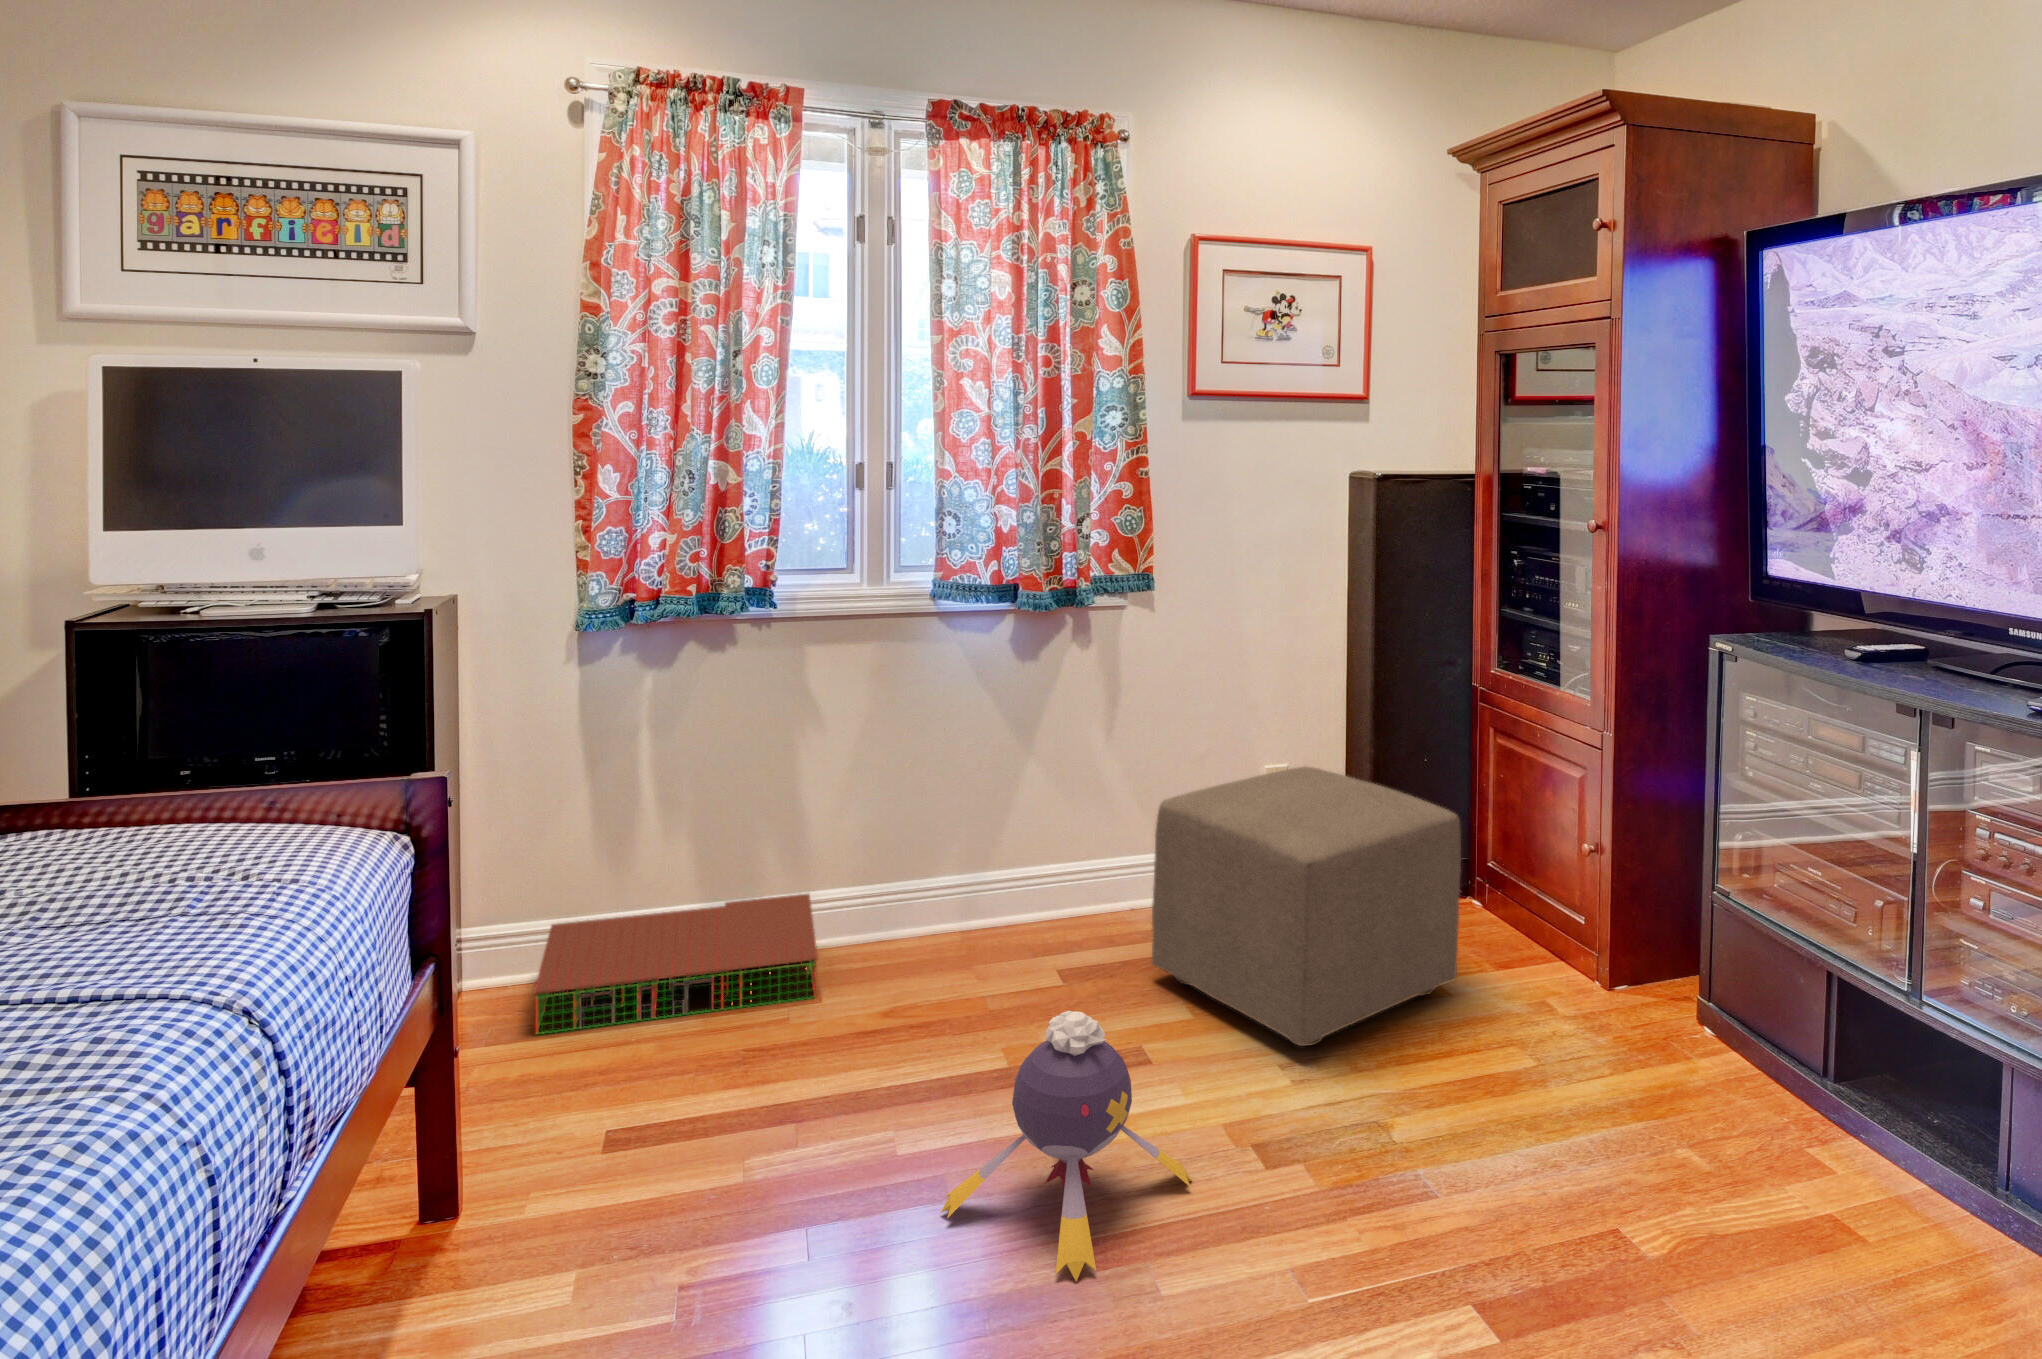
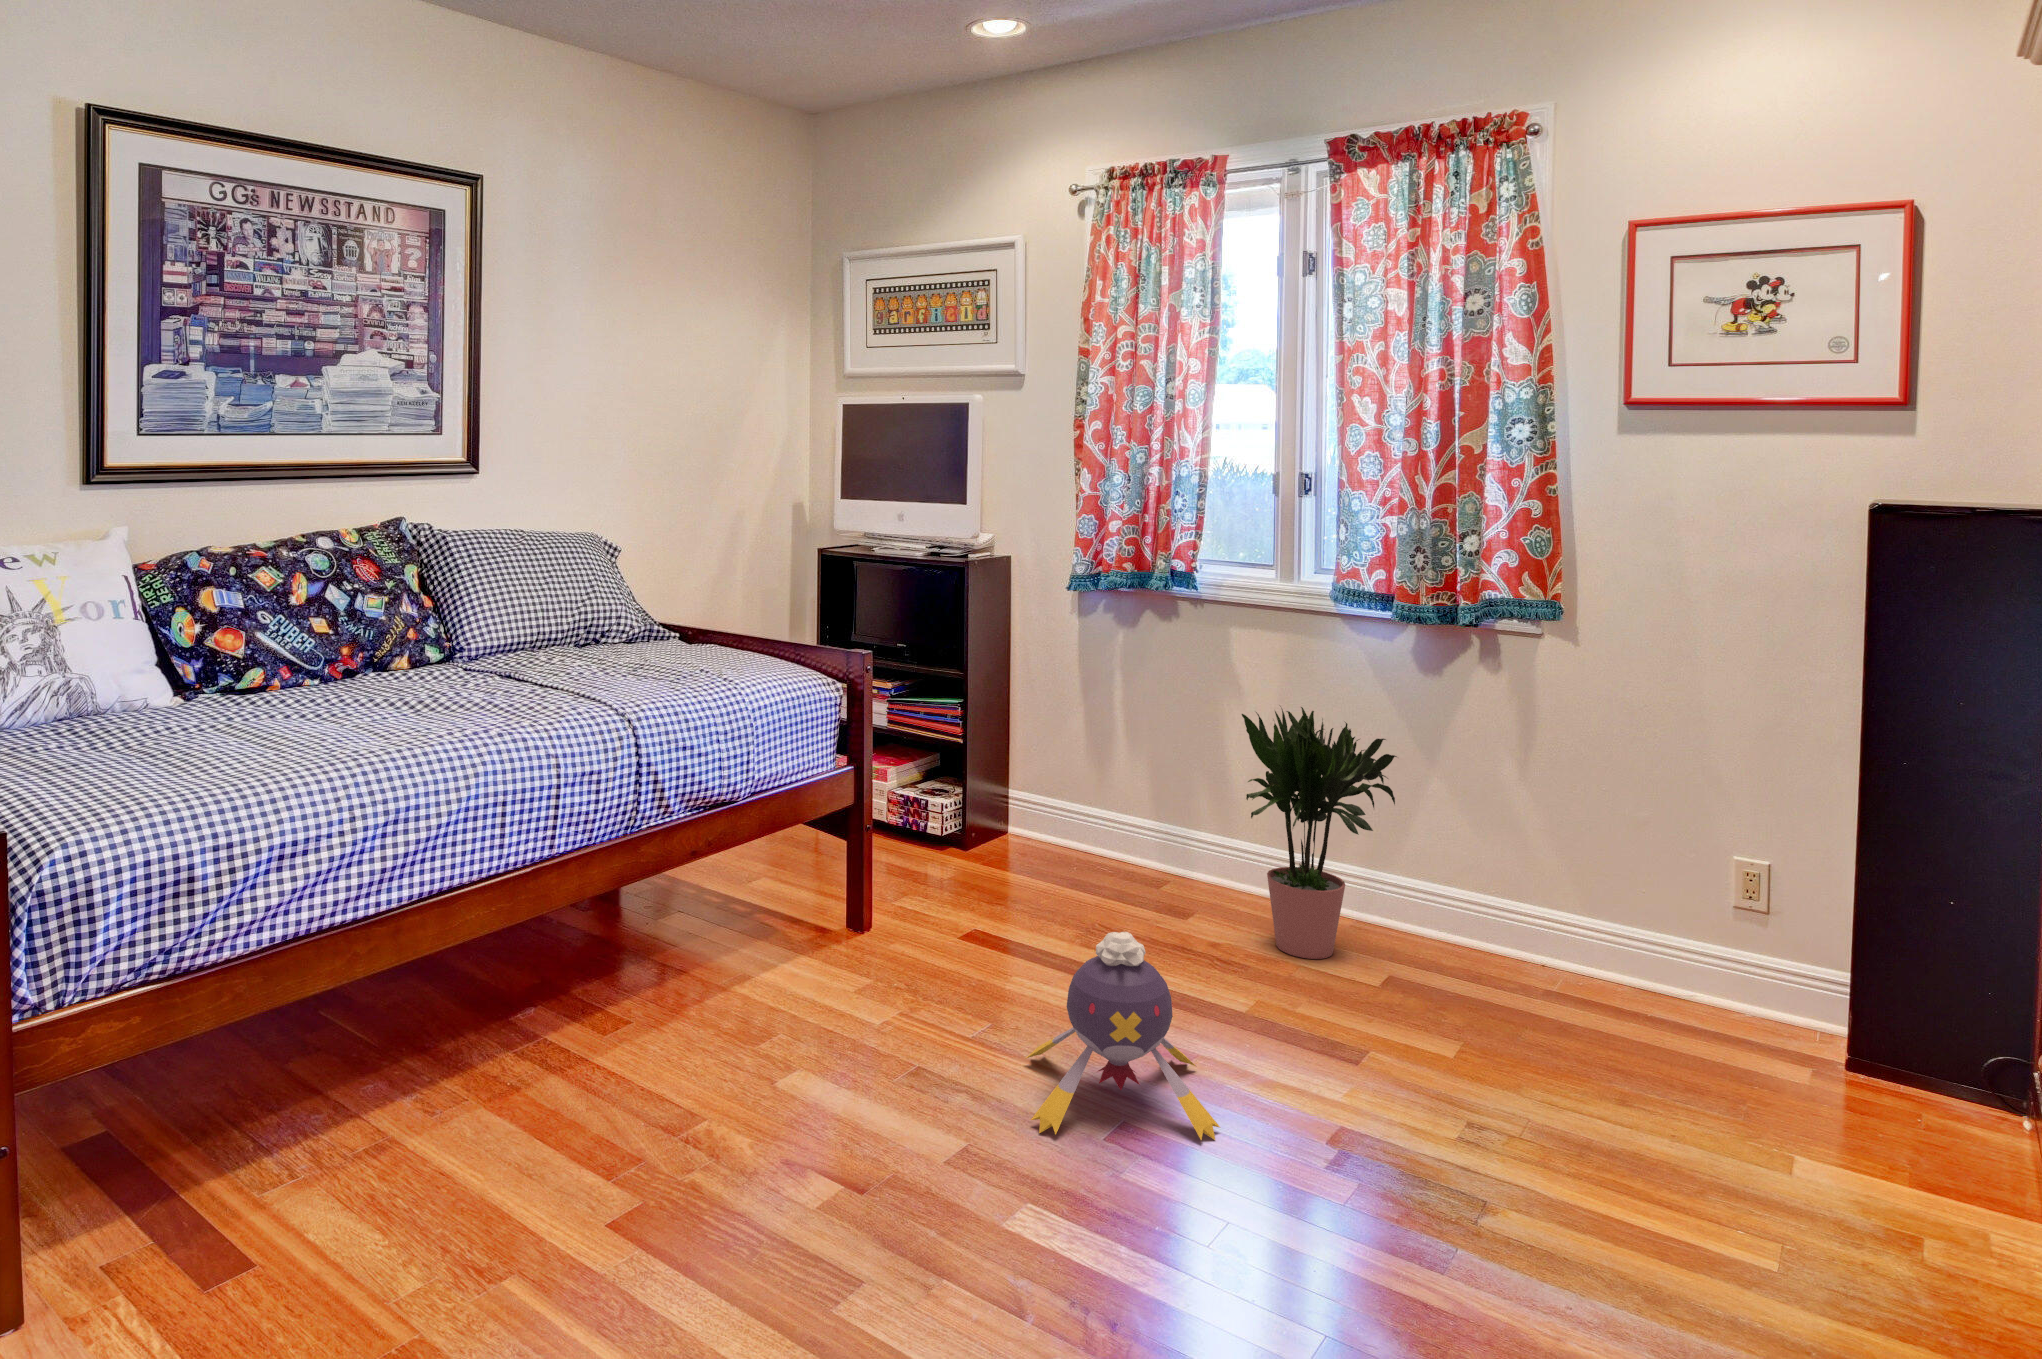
potted plant: none [893,700,1083,978] -> present [1242,707,1397,959]
ottoman: present [1152,766,1461,1046] -> none [1437,831,1784,1170]
storage bin: present [534,894,818,1034] -> none [992,810,1222,920]

